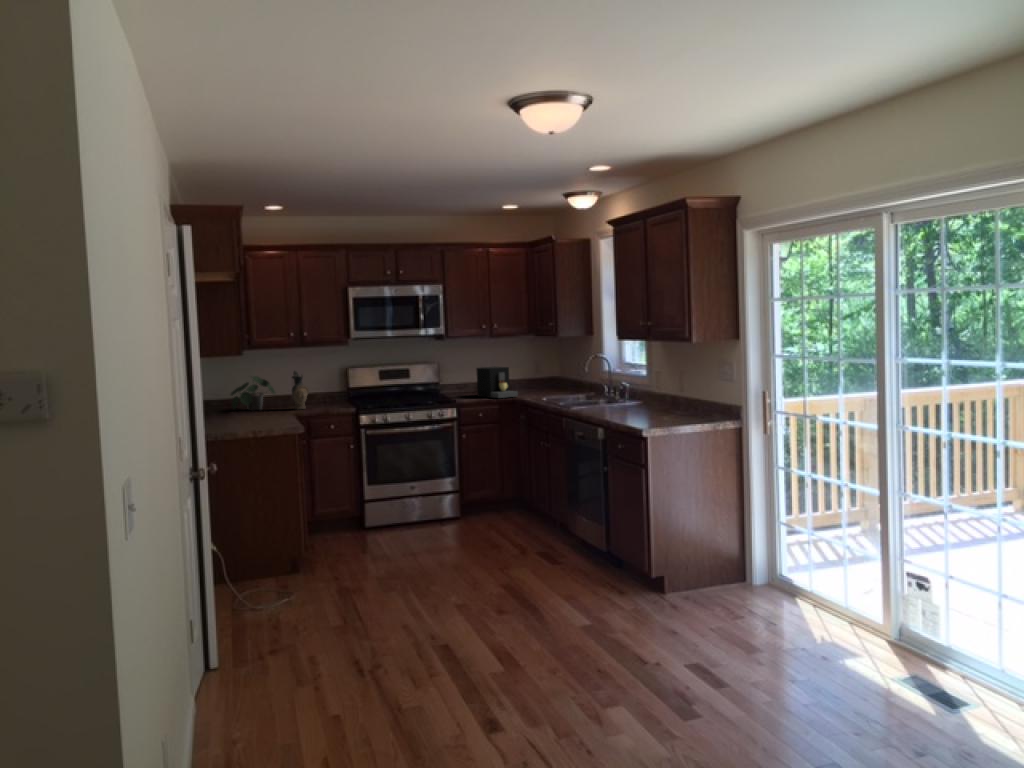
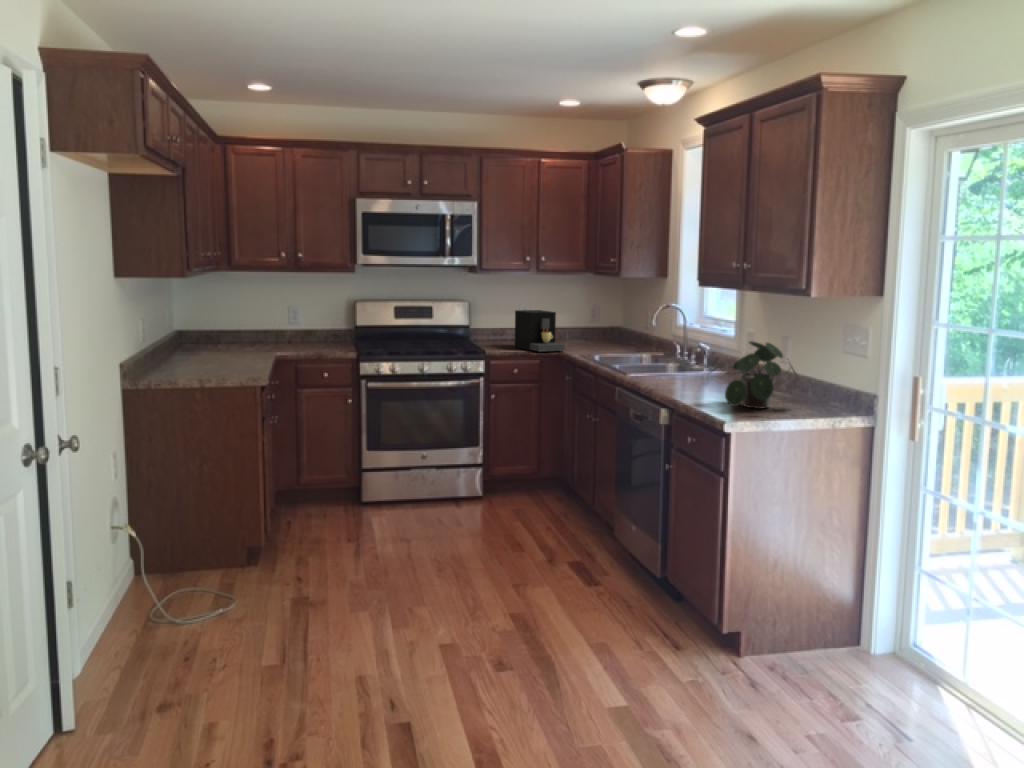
ceramic pitcher: present [292,370,309,410] -> none [278,301,300,351]
potted plant: present [231,376,275,410] -> present [711,341,796,408]

